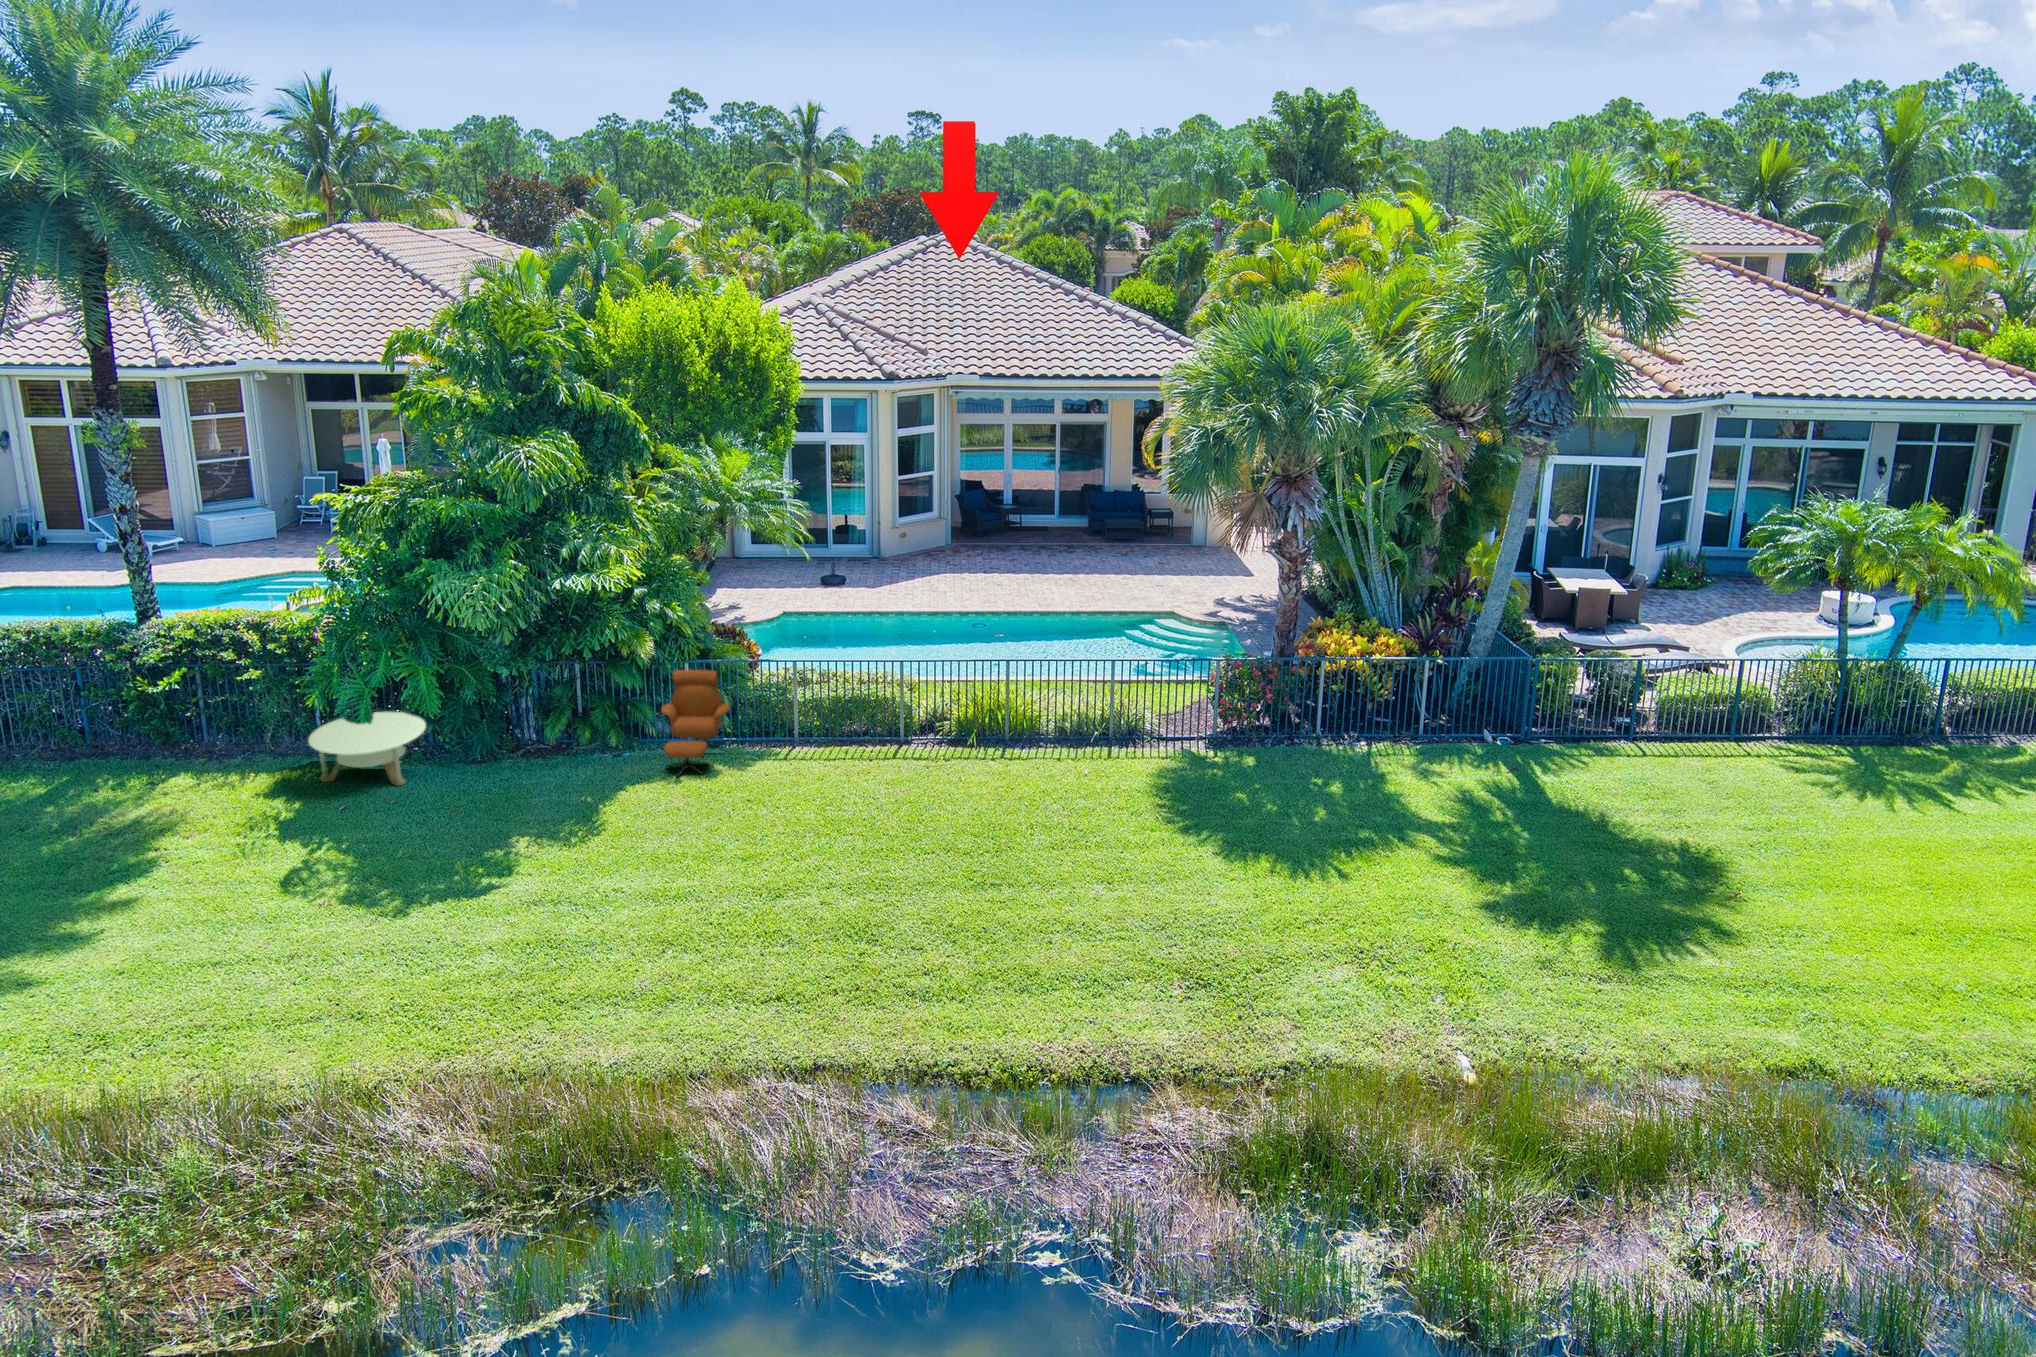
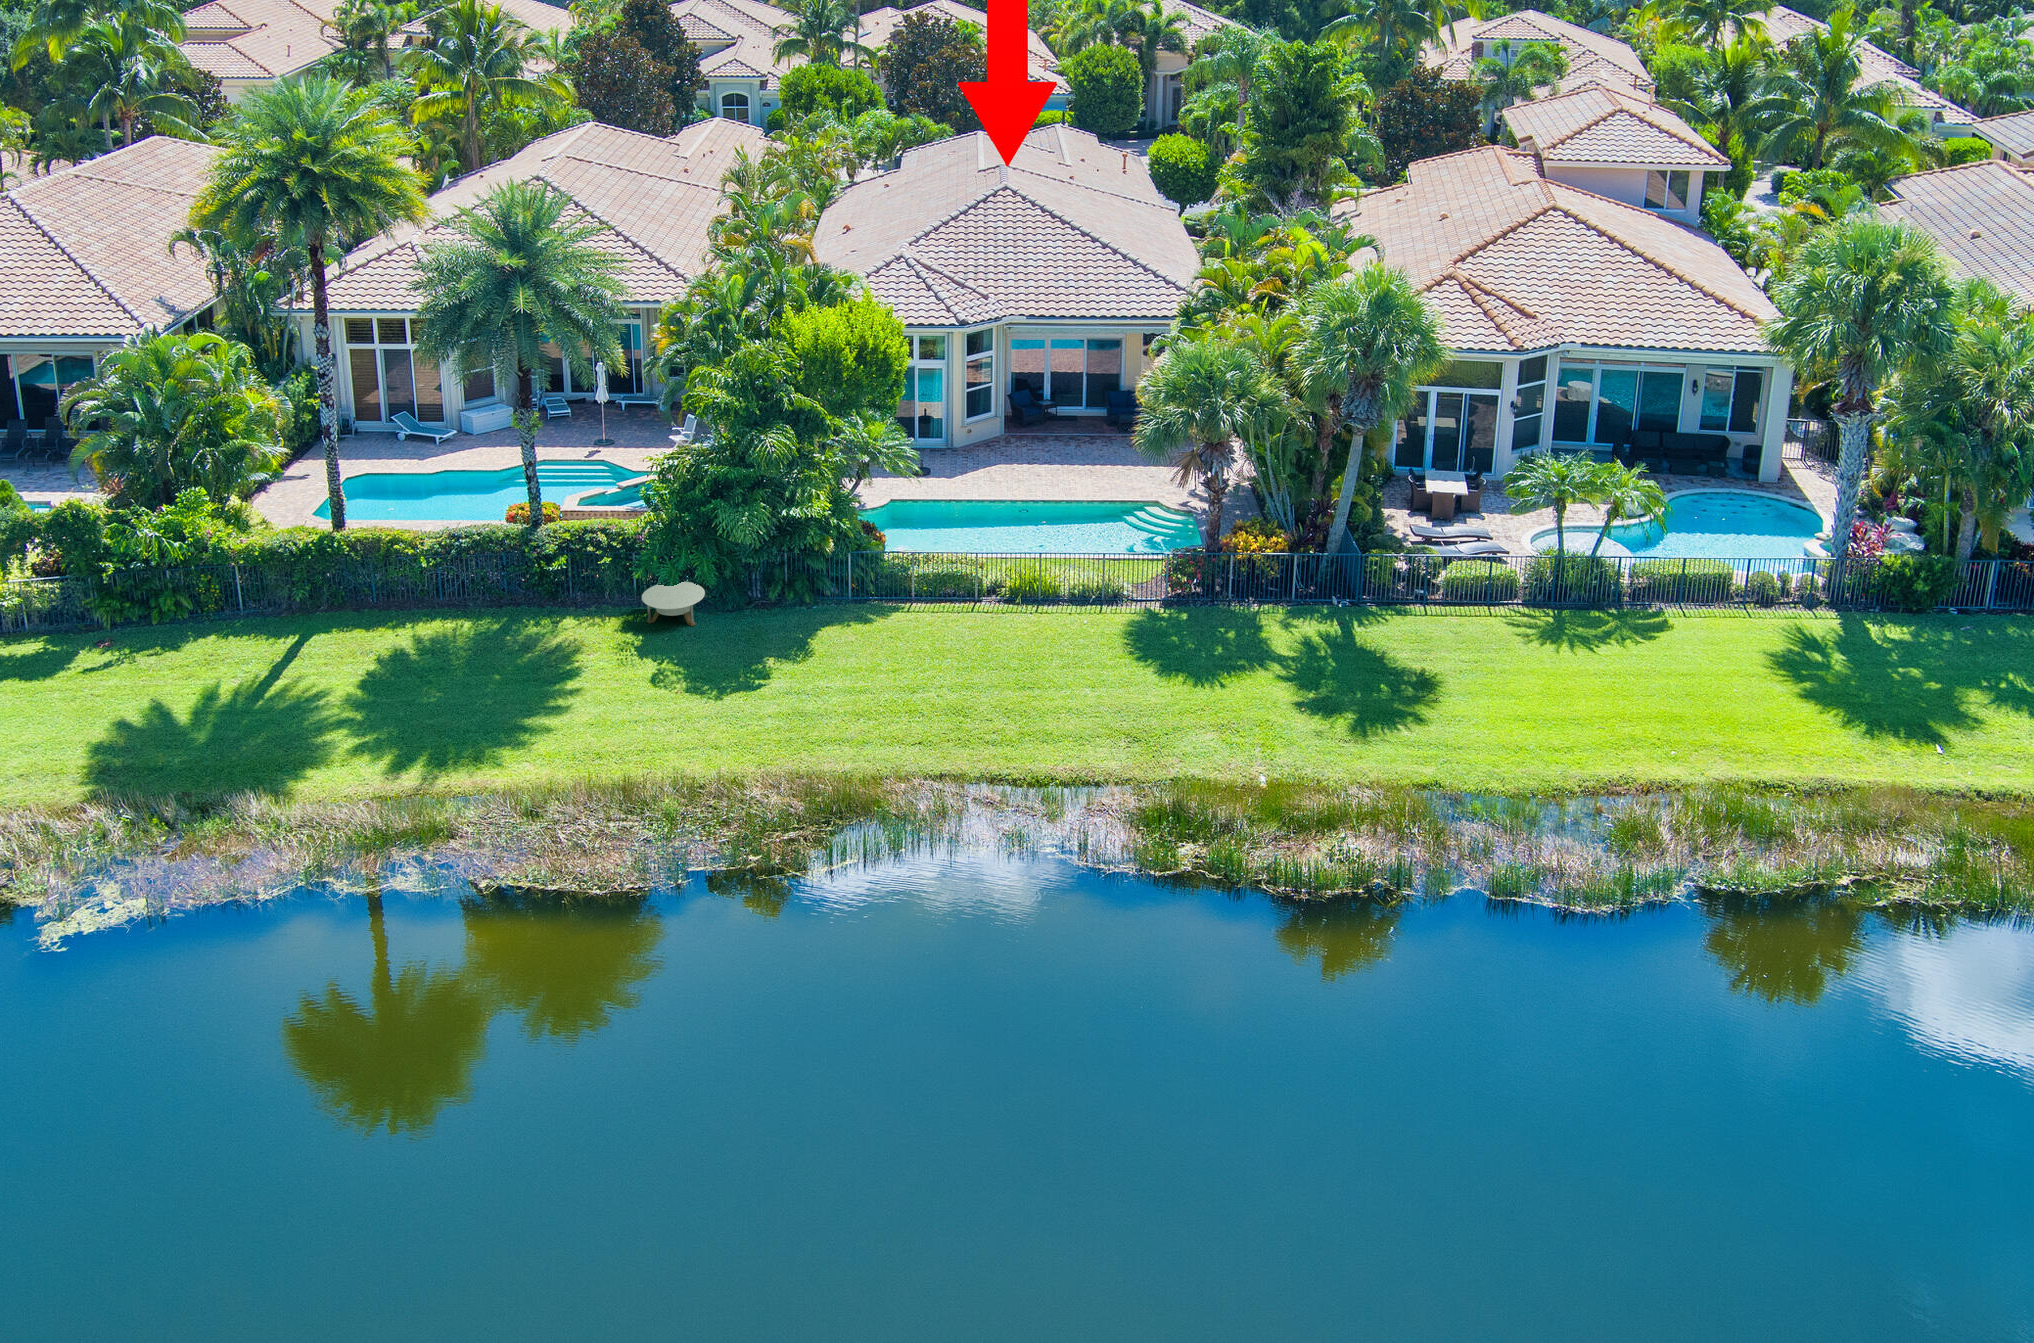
lounge chair: present [661,670,729,777] -> none [837,558,877,623]

